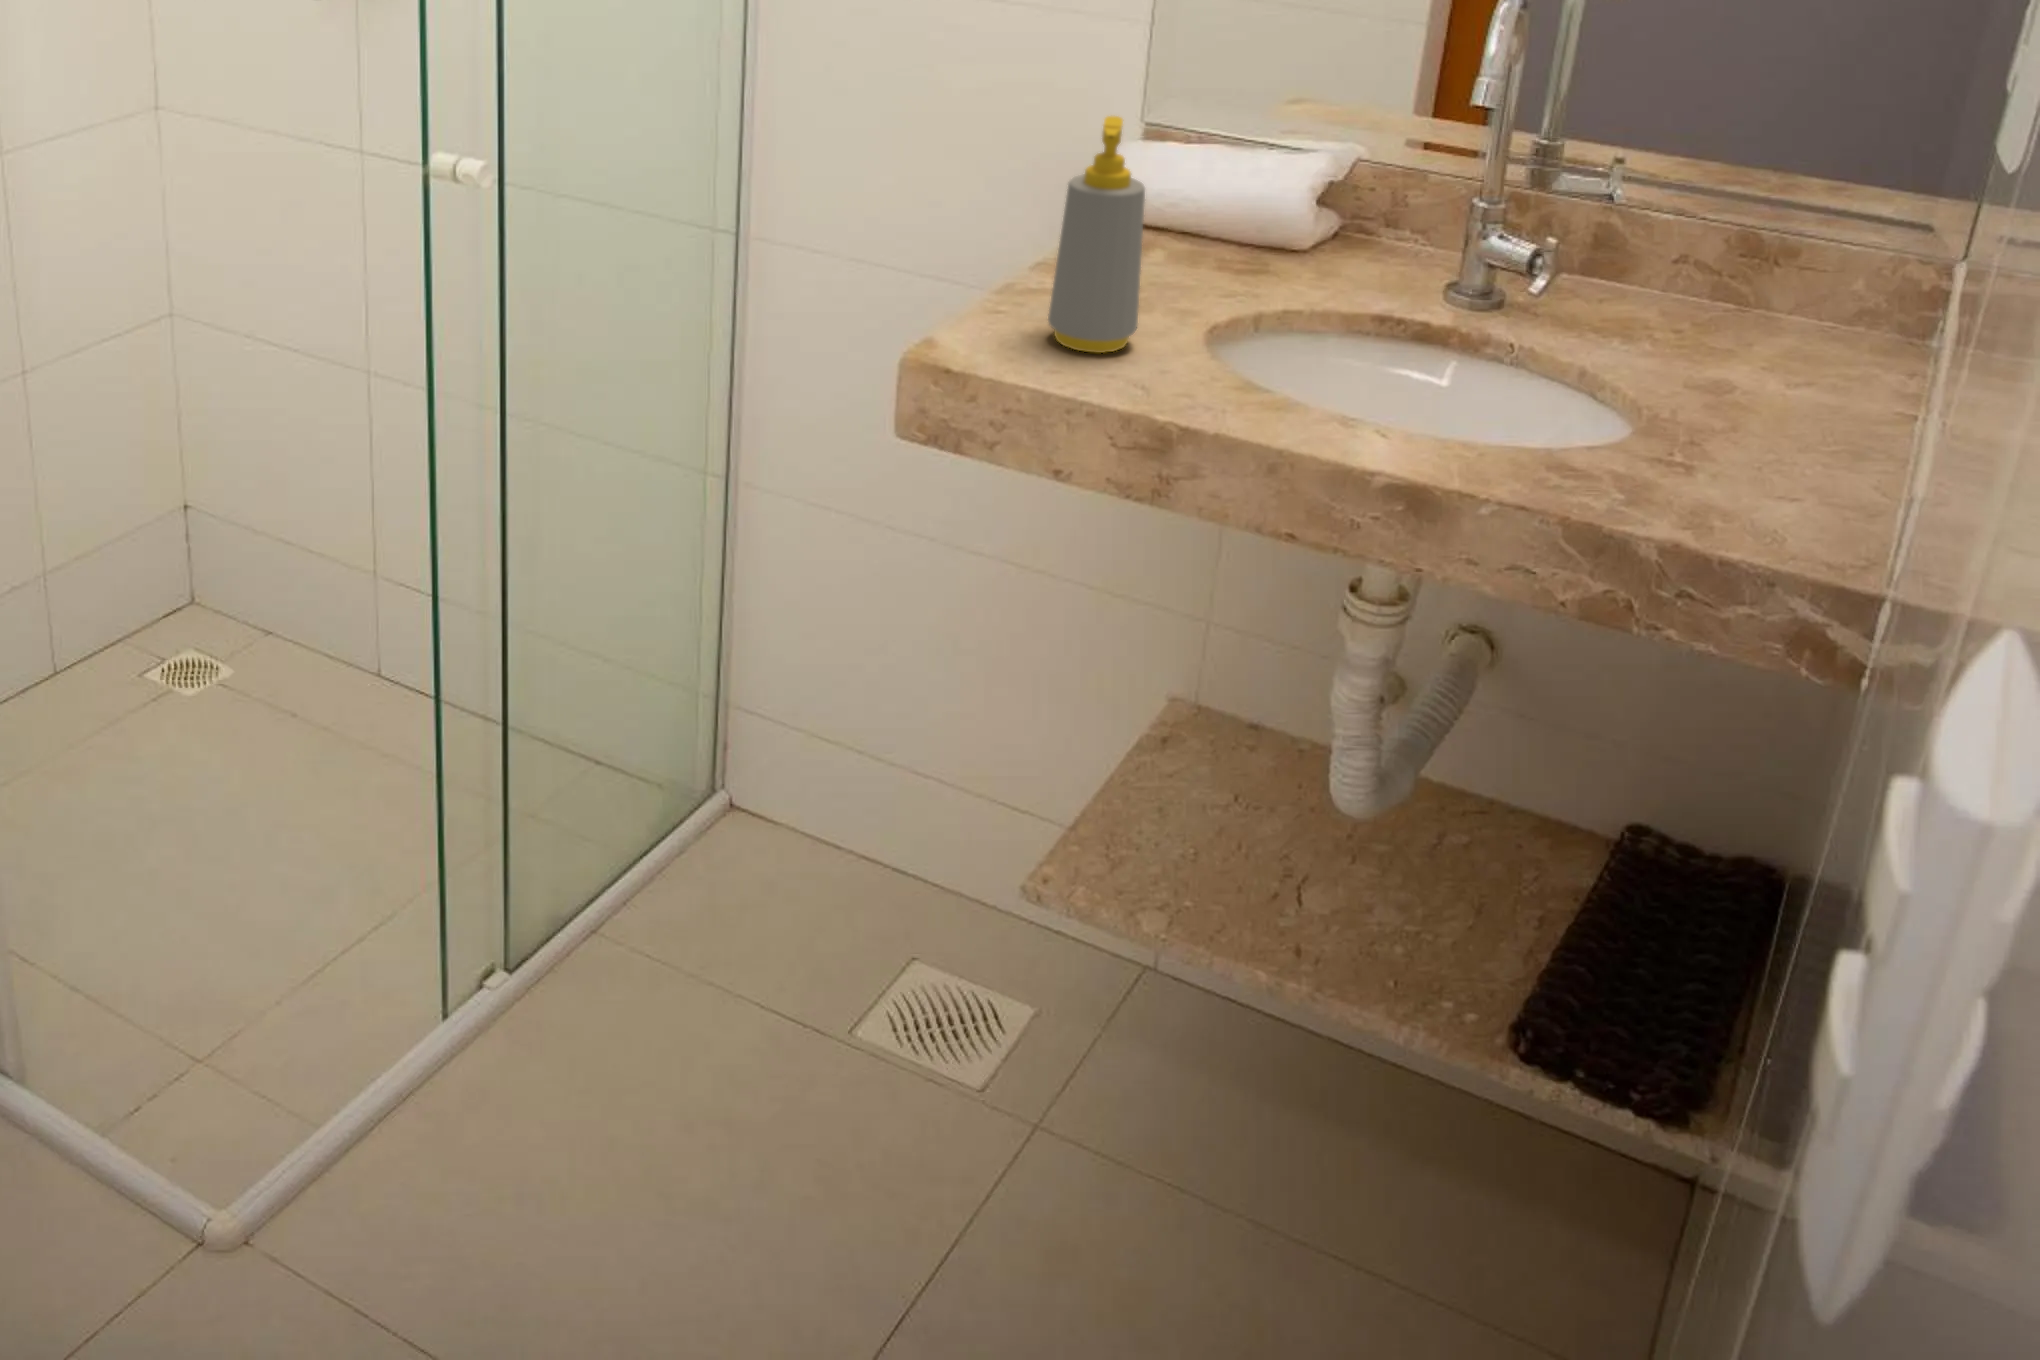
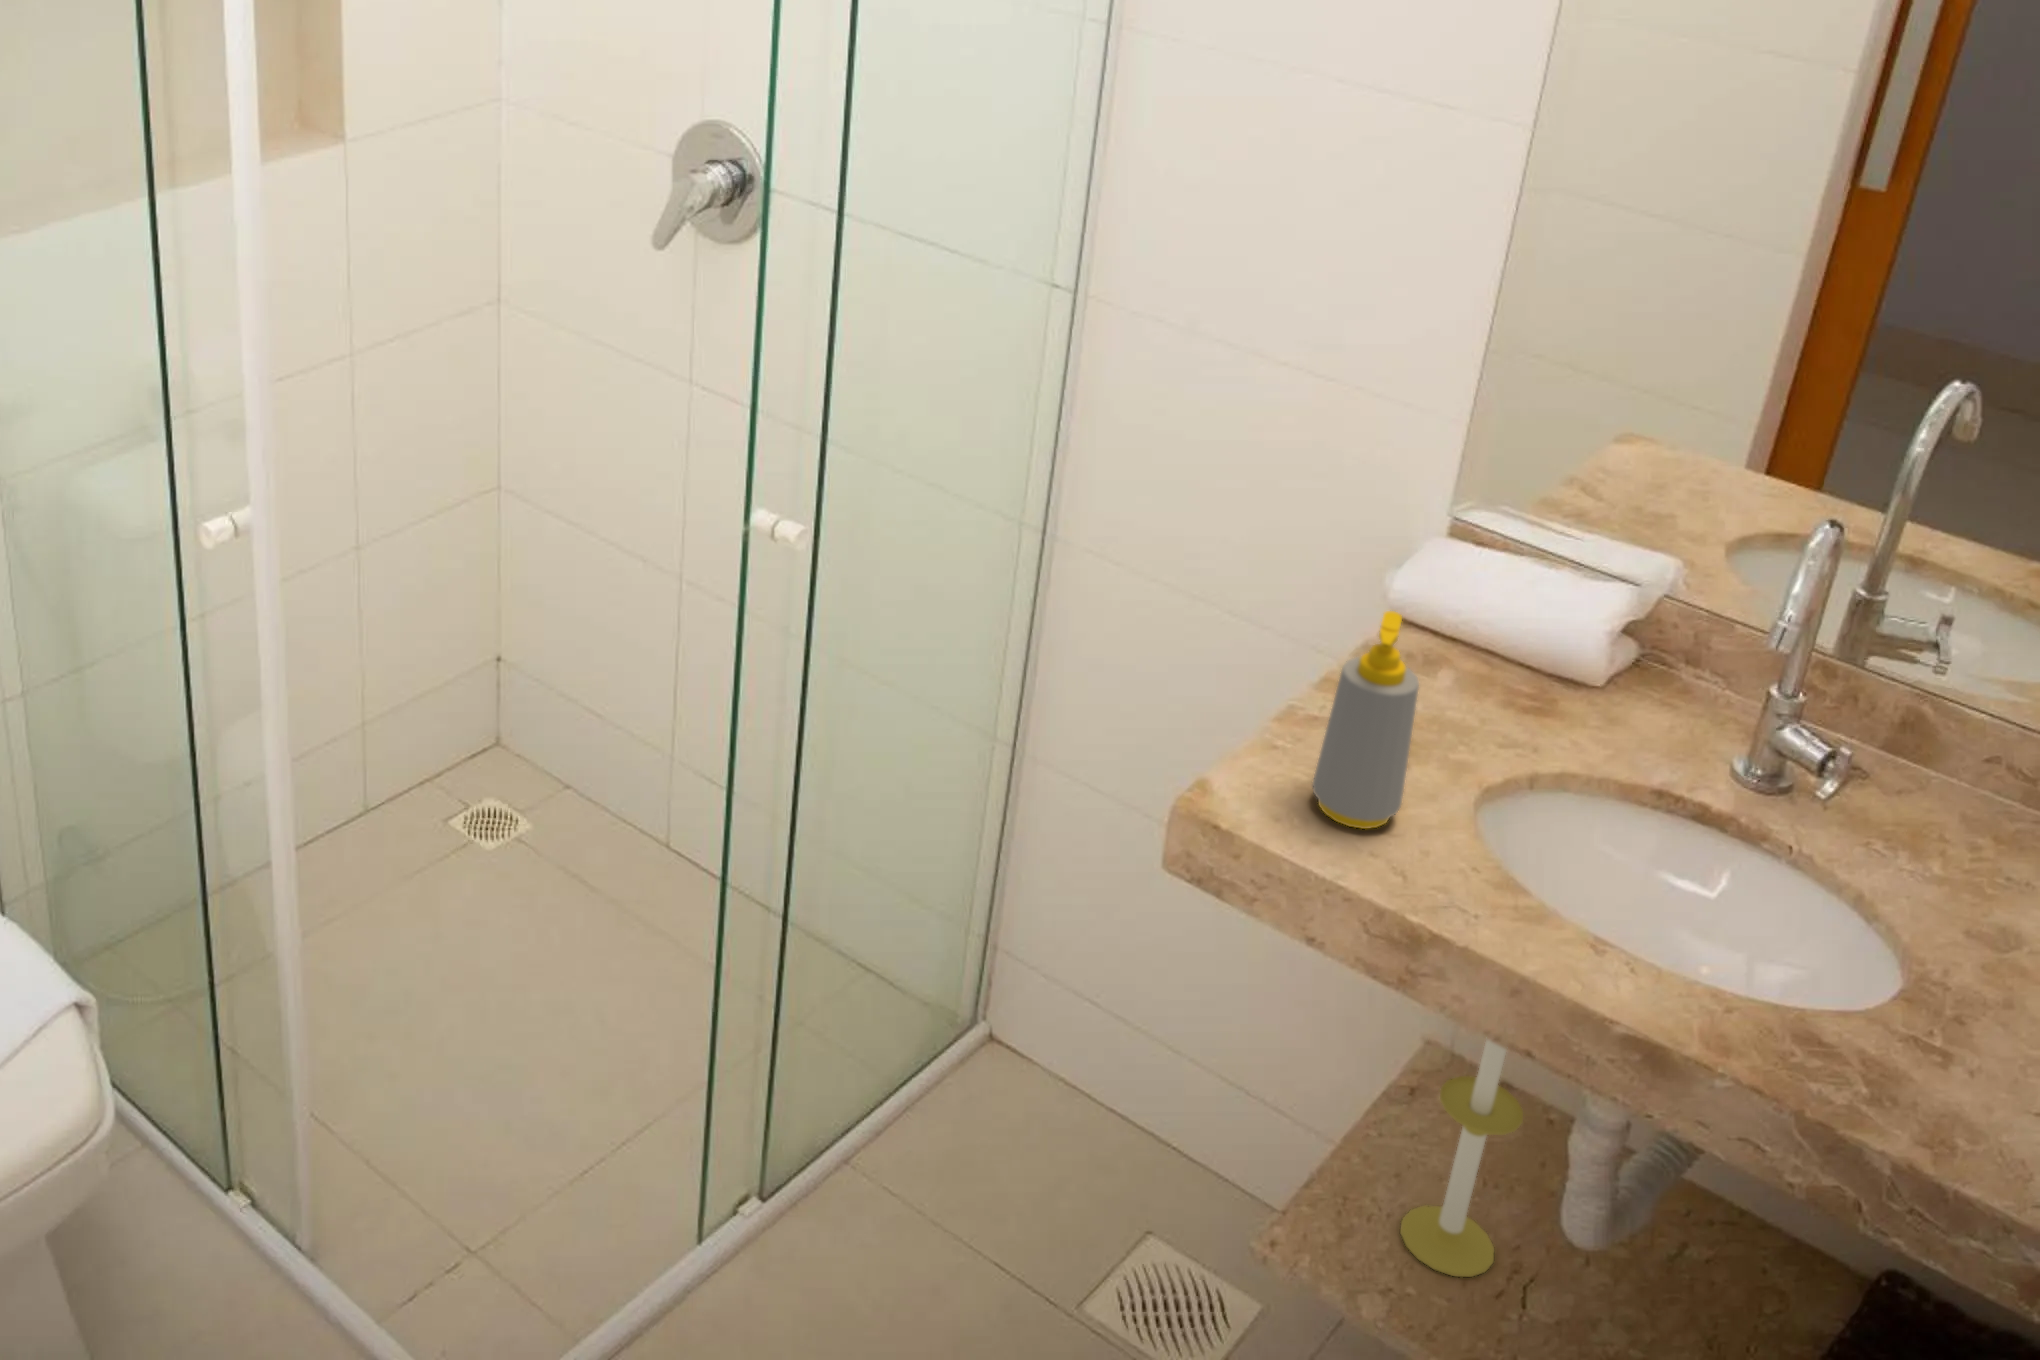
candle: none [1166,552,1276,883] -> present [1400,1040,1523,1277]

